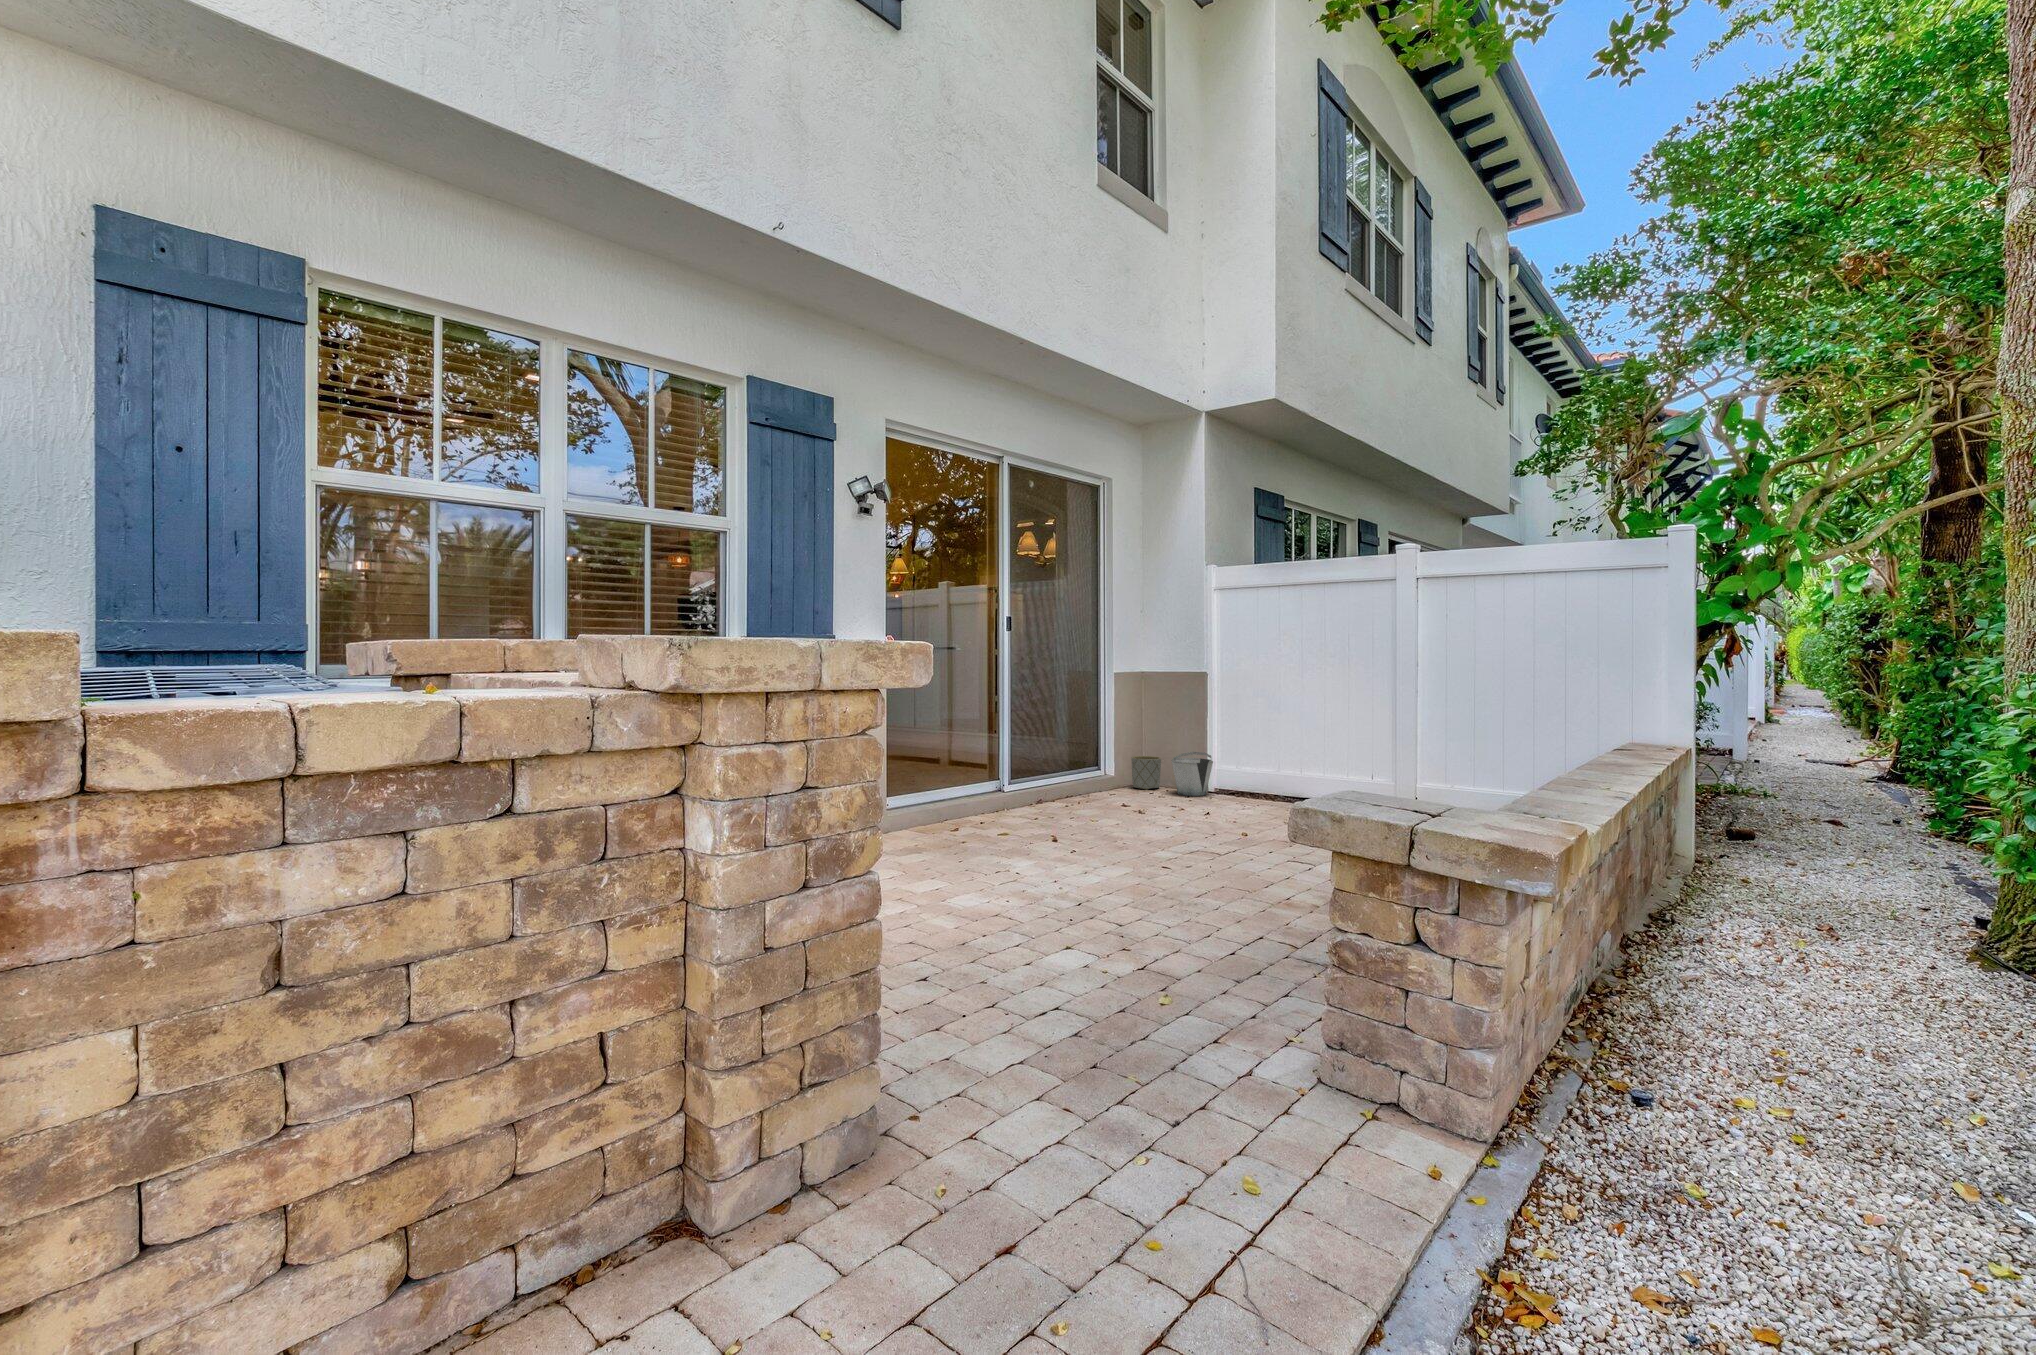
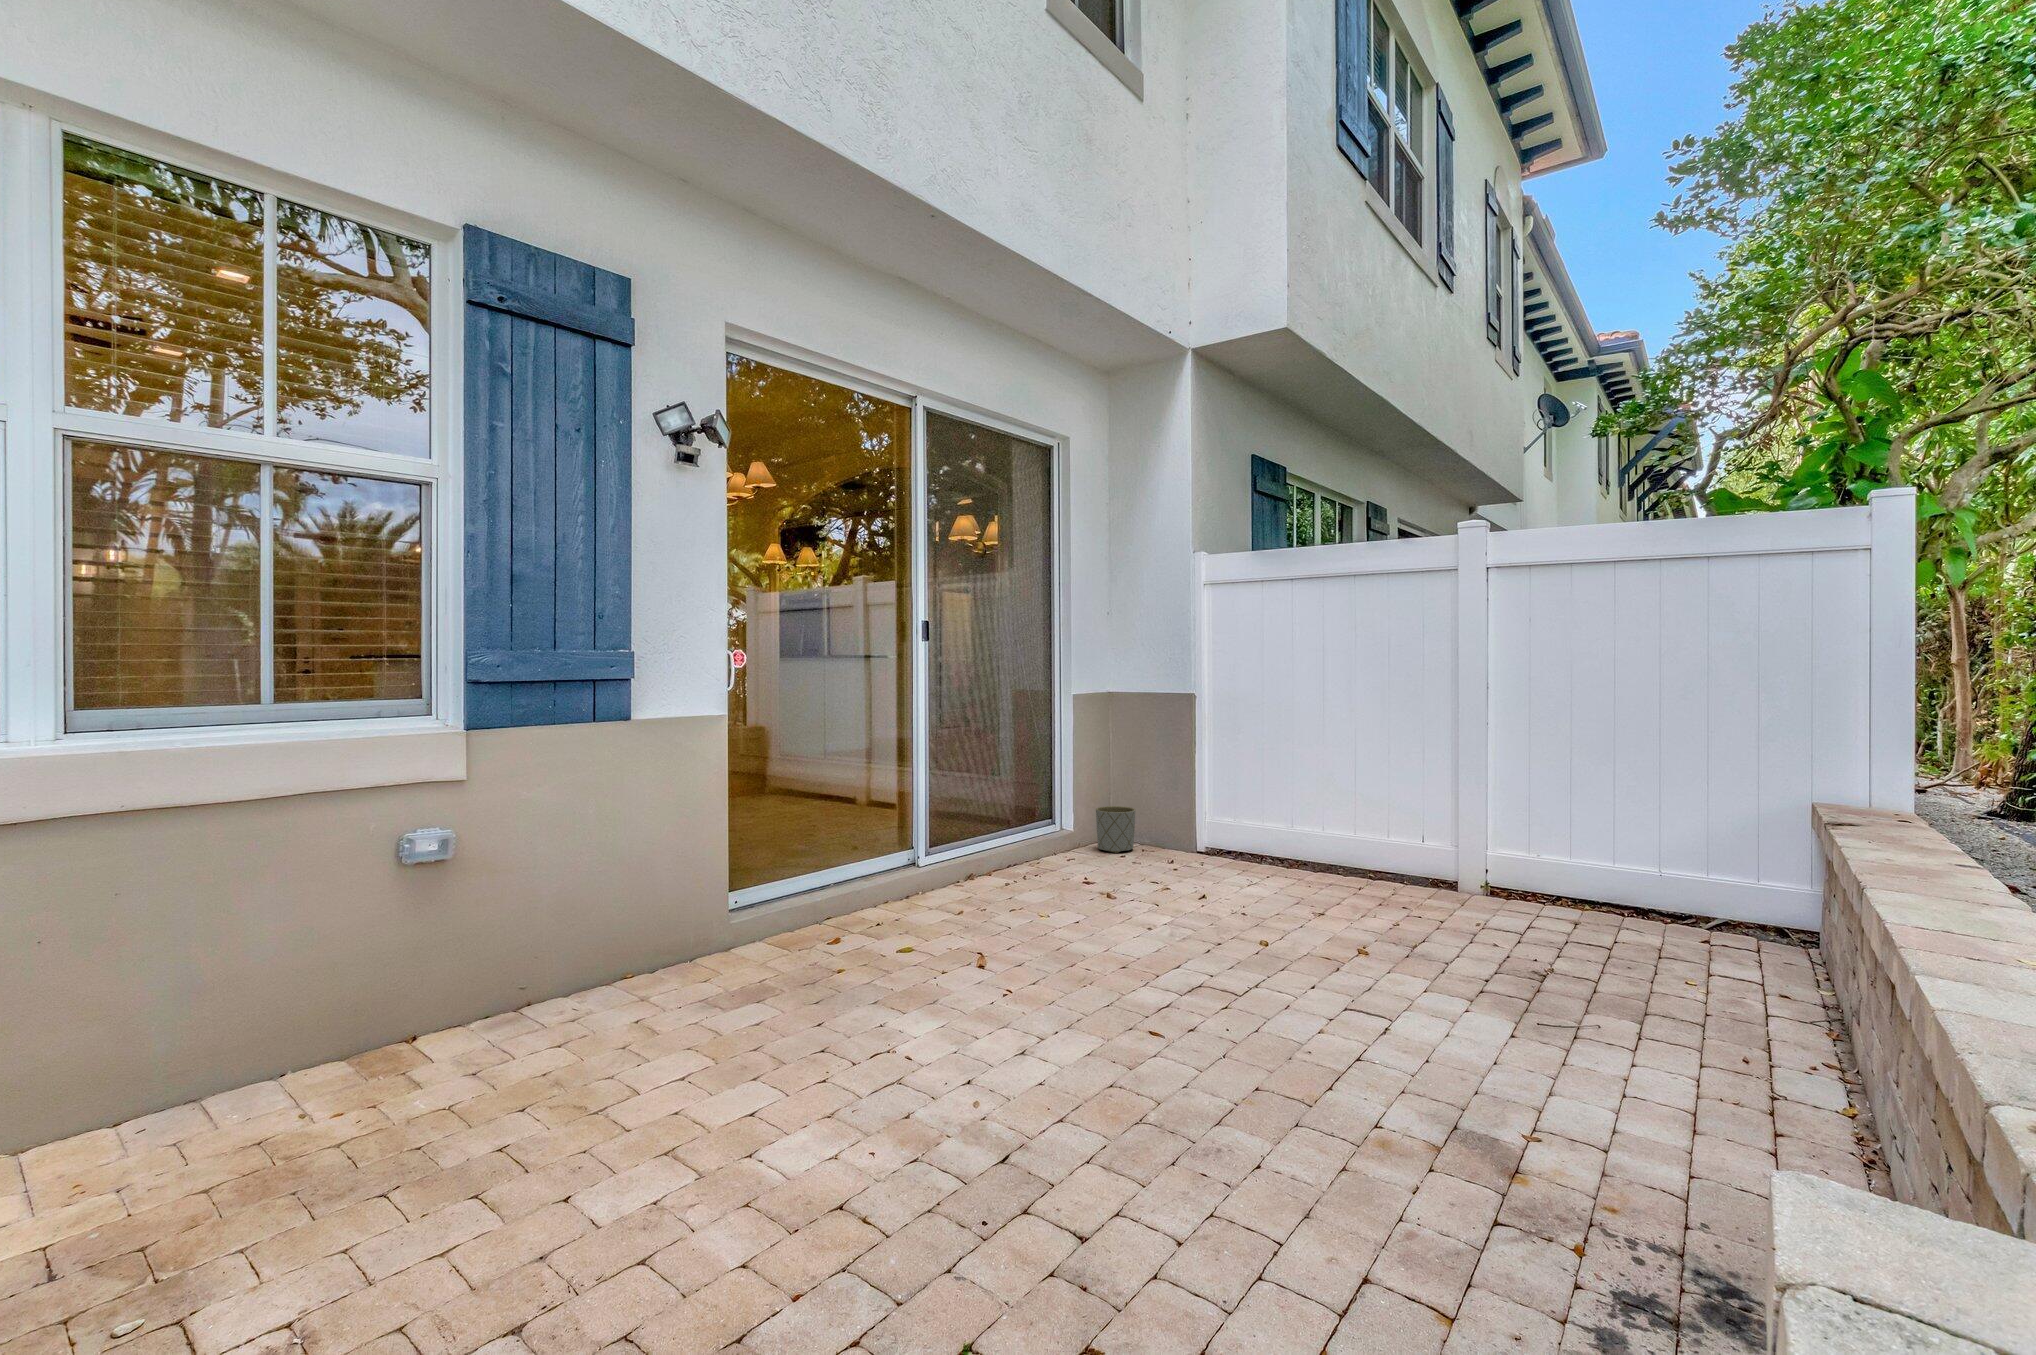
bucket: present [1171,752,1213,796] -> none [1150,802,1206,864]

